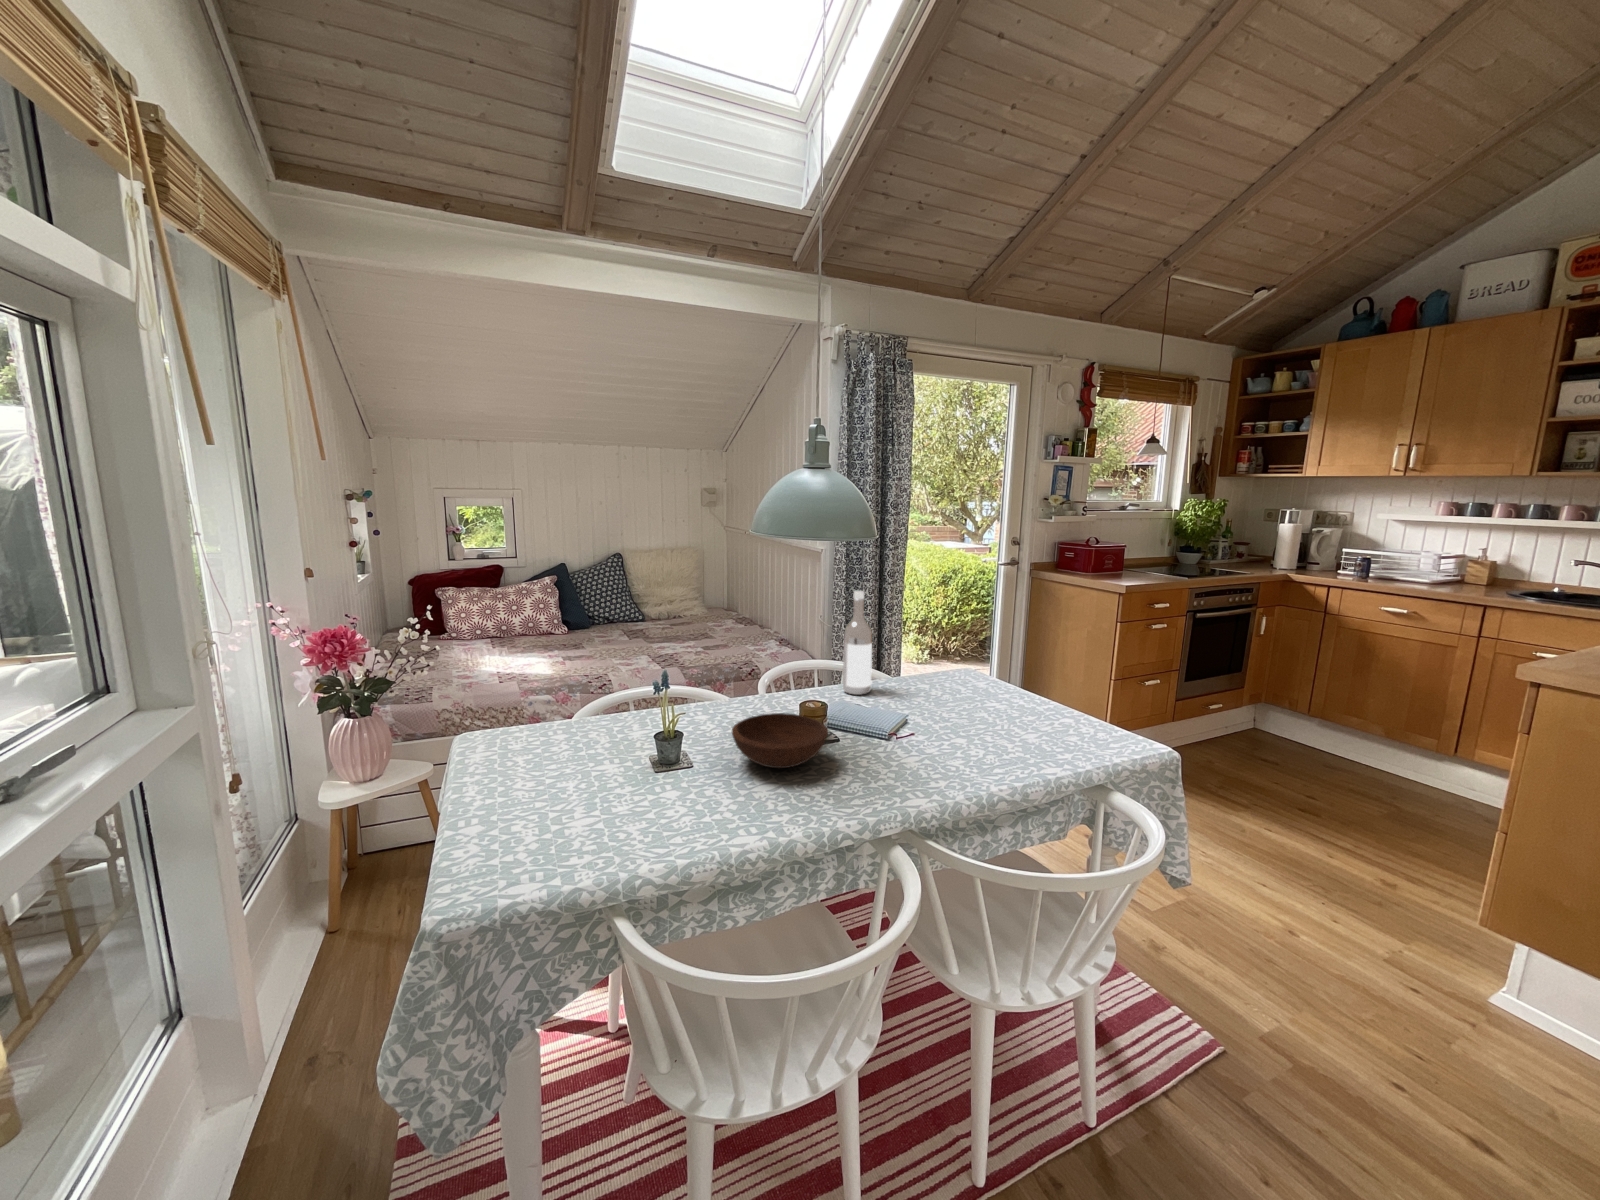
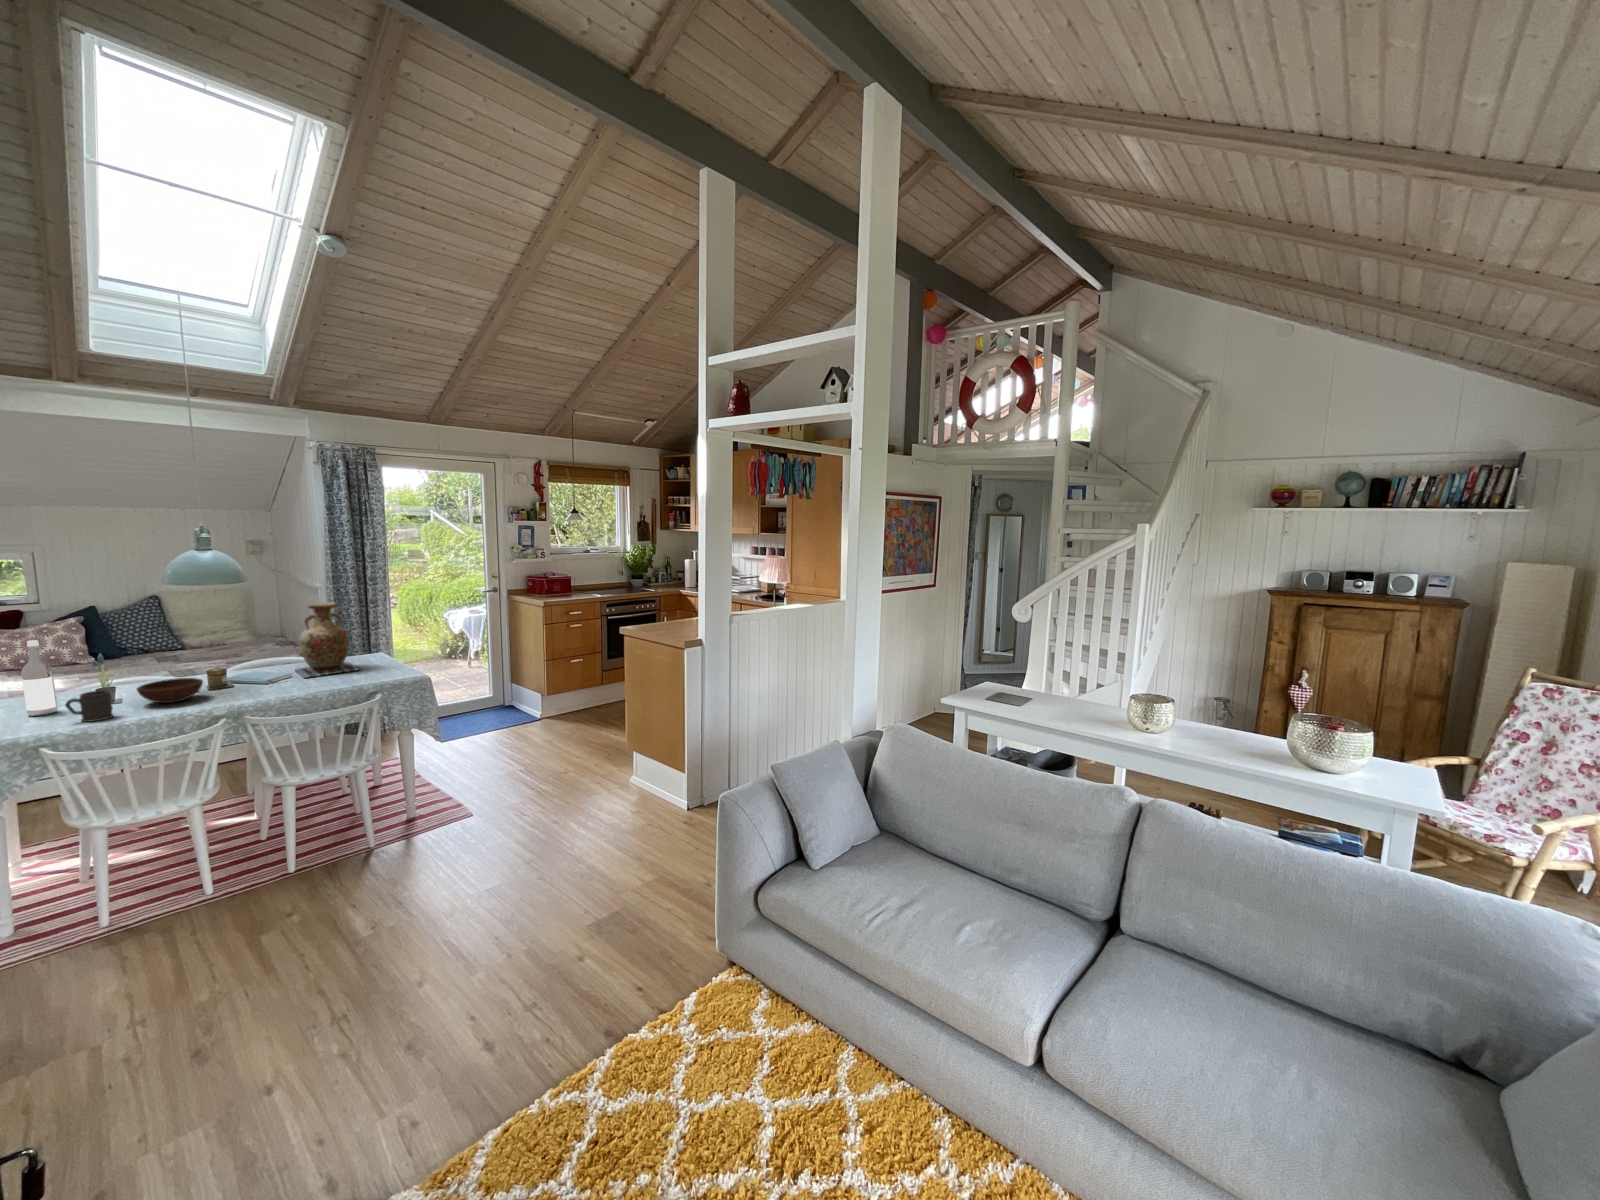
vase: none [887,577,1011,720] -> present [295,603,359,678]
wine bottle: present [843,591,872,695] -> present [21,640,58,716]
mug: none [653,743,719,813] -> present [65,690,113,722]

